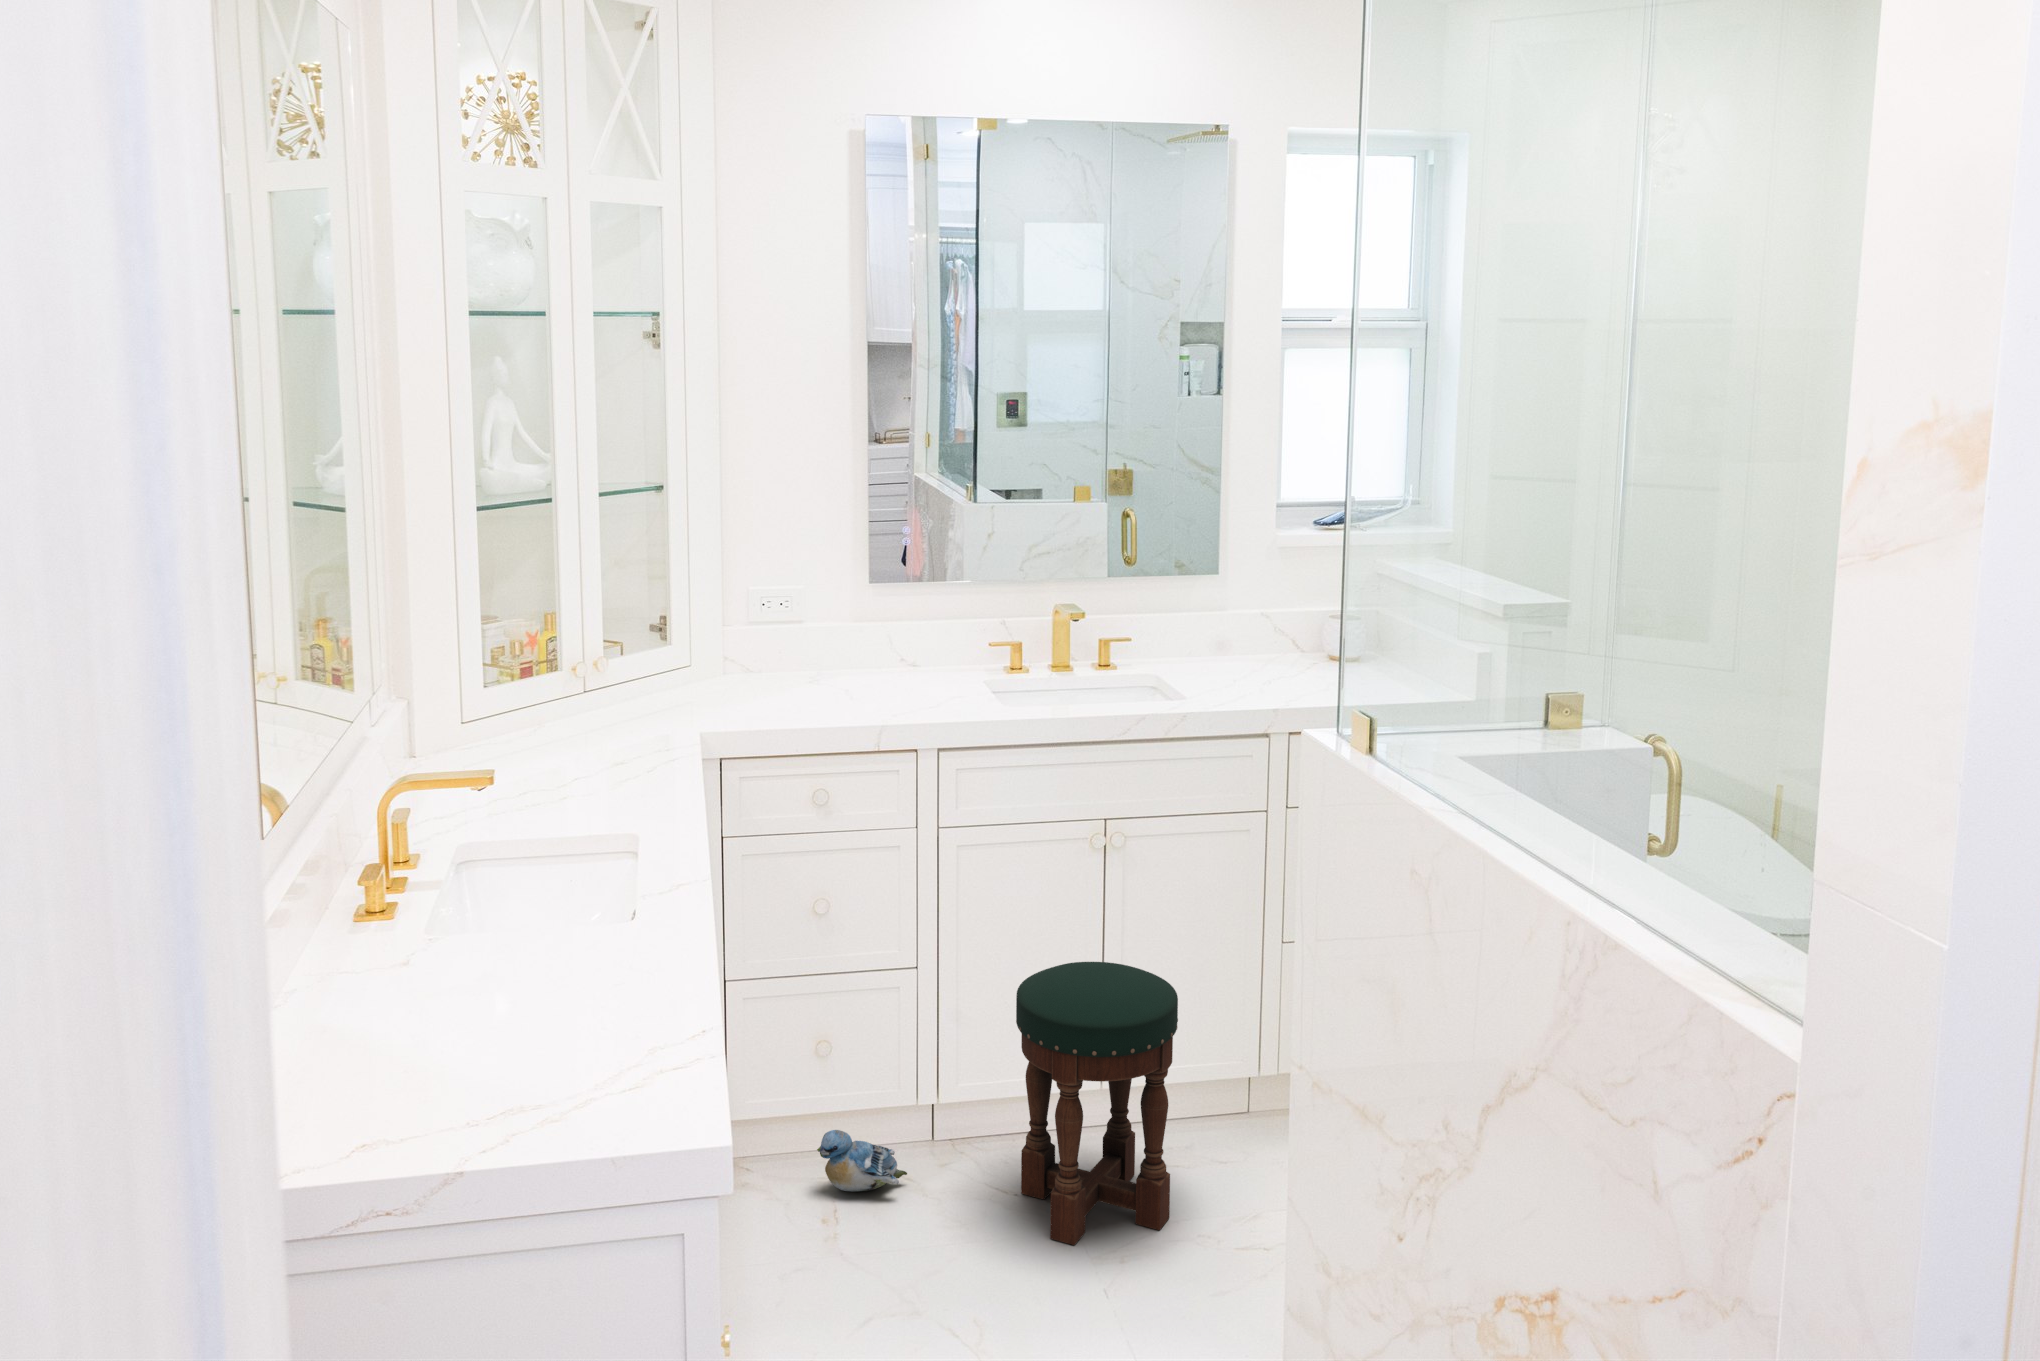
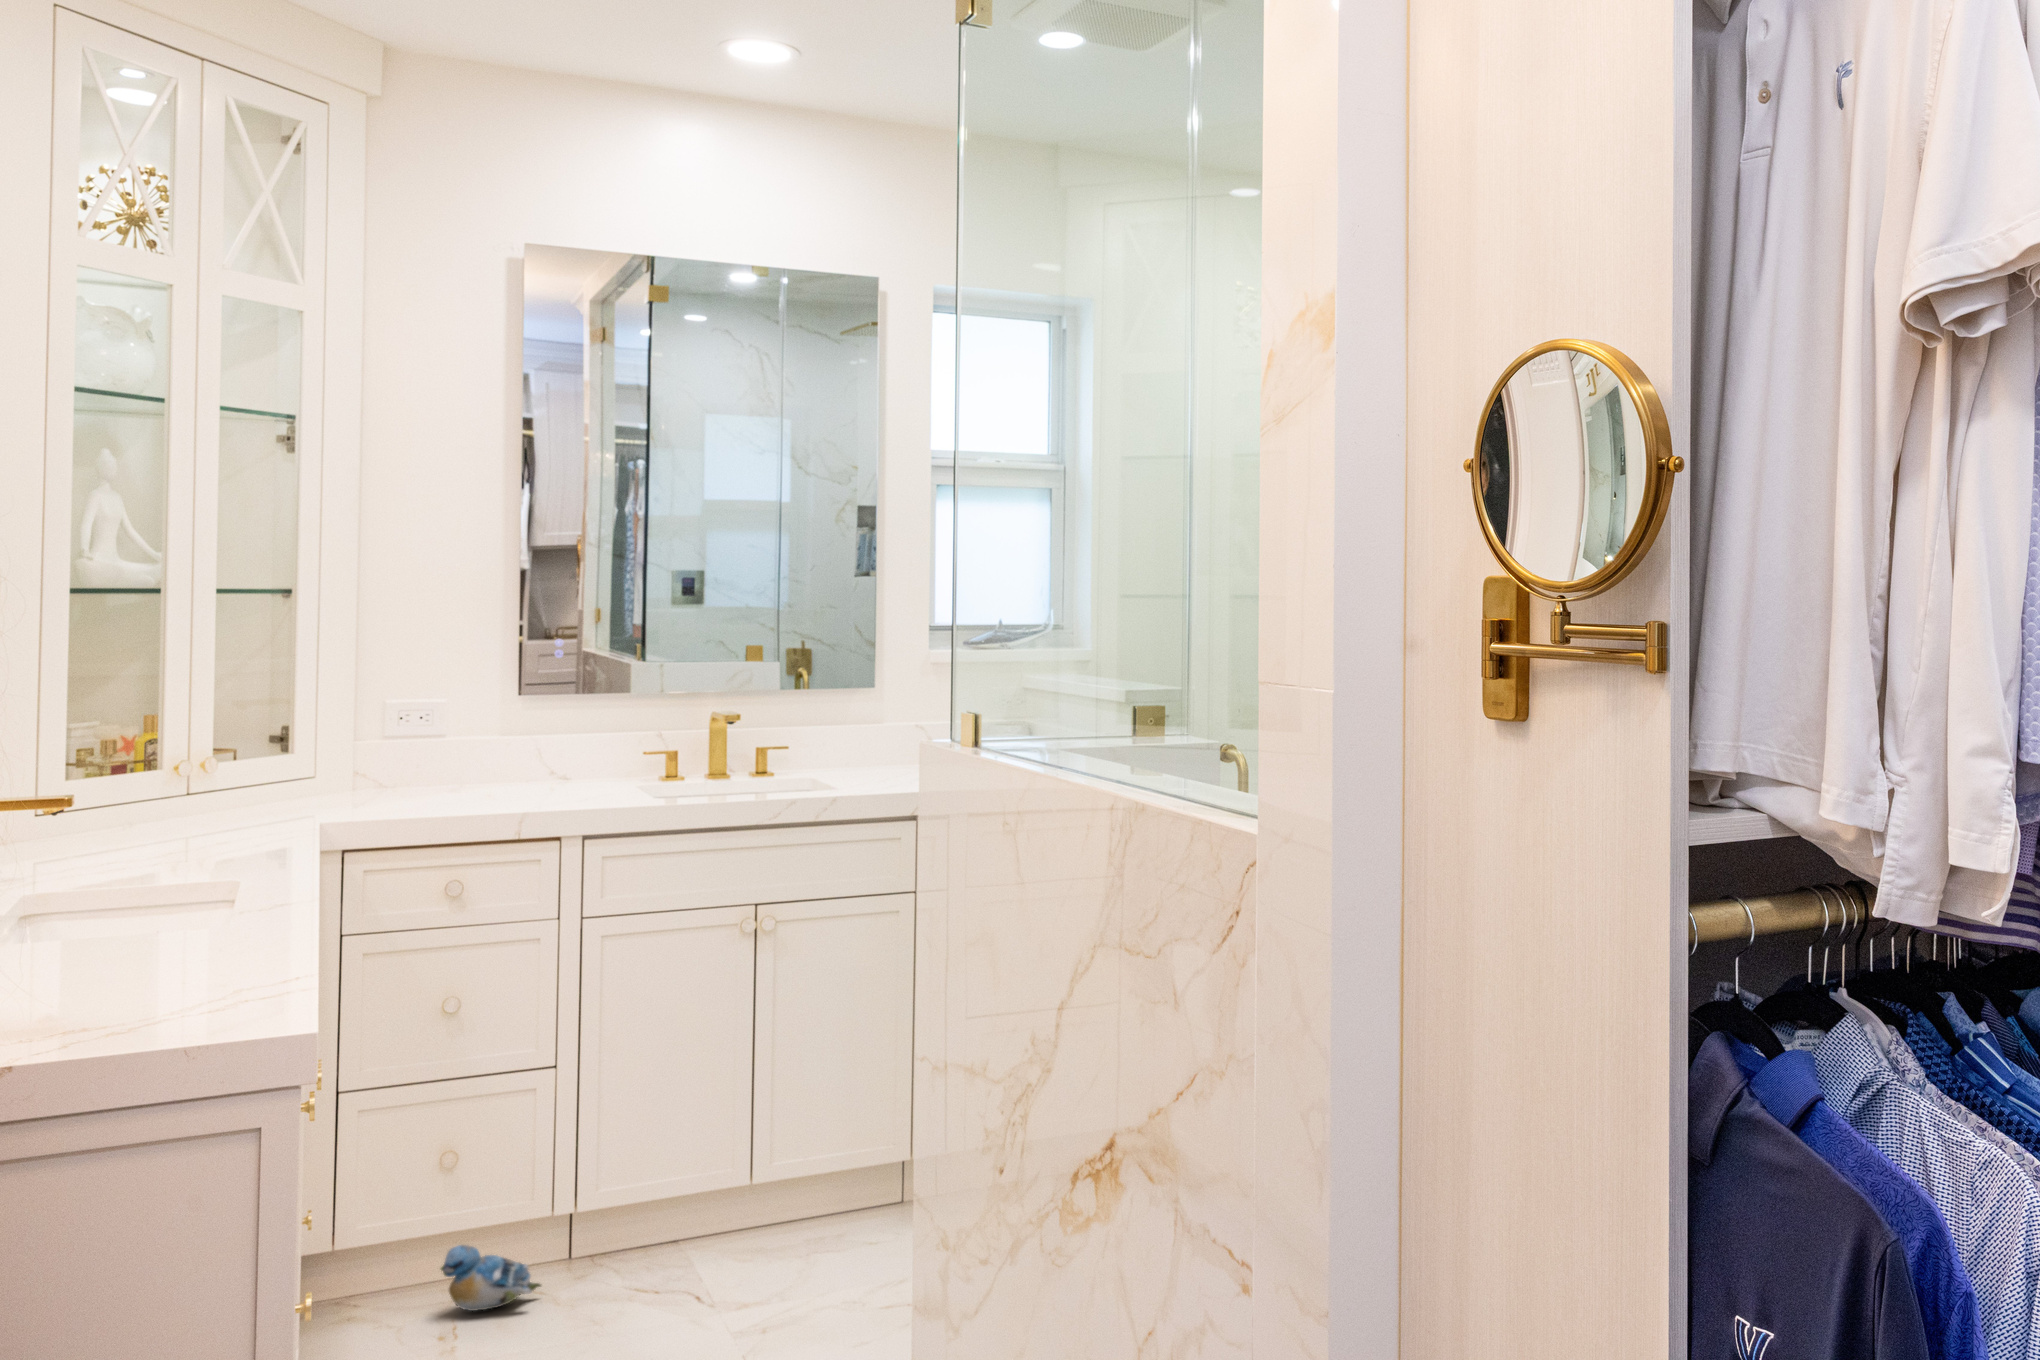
stool: present [1016,962,1178,1245] -> none [660,1041,825,1324]

